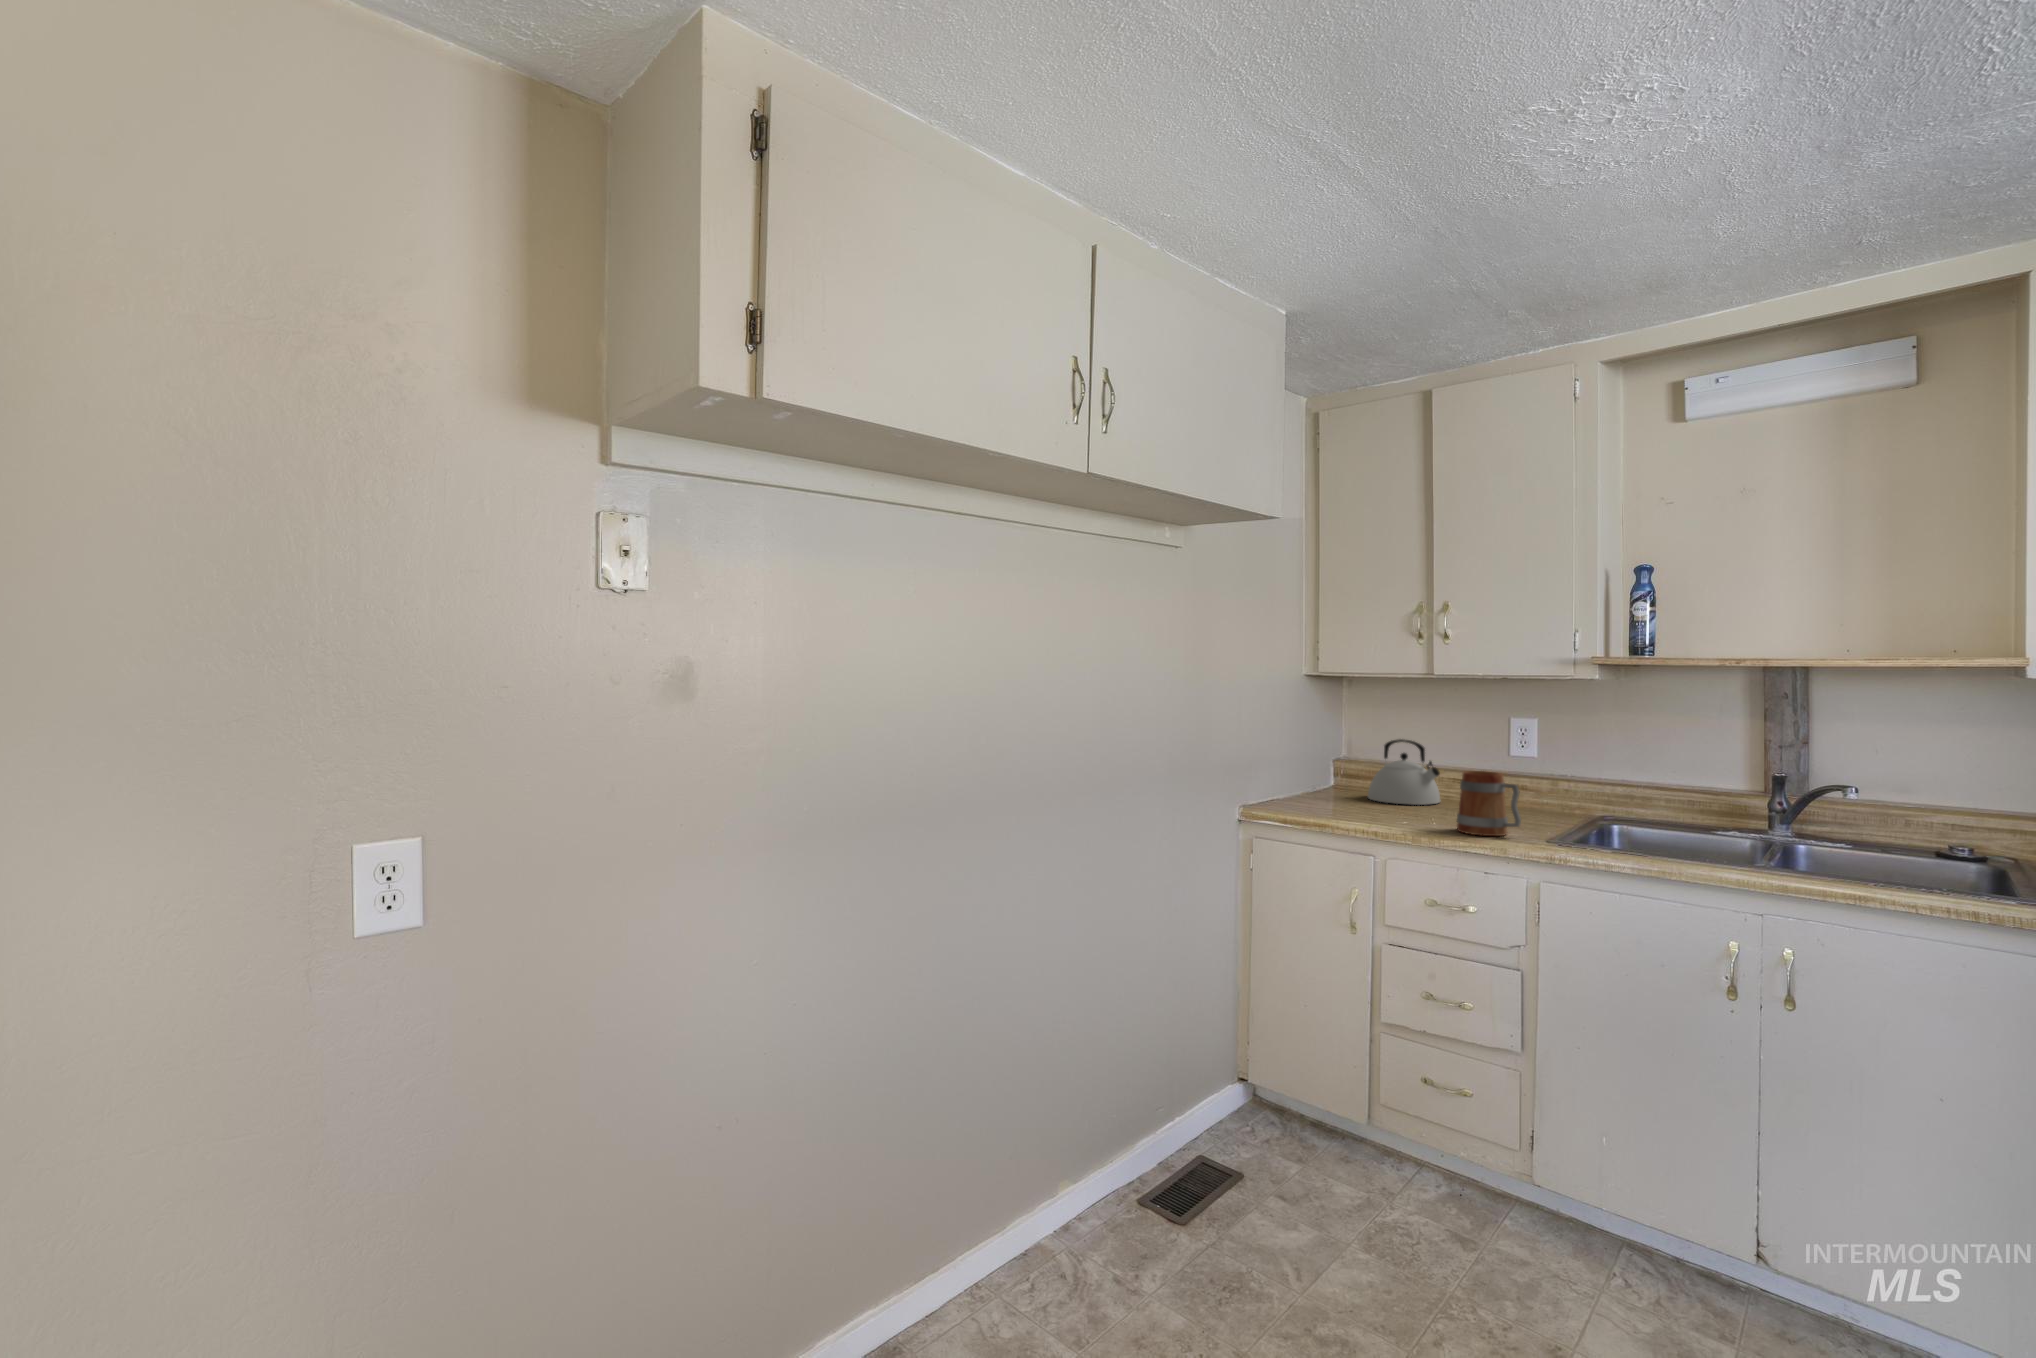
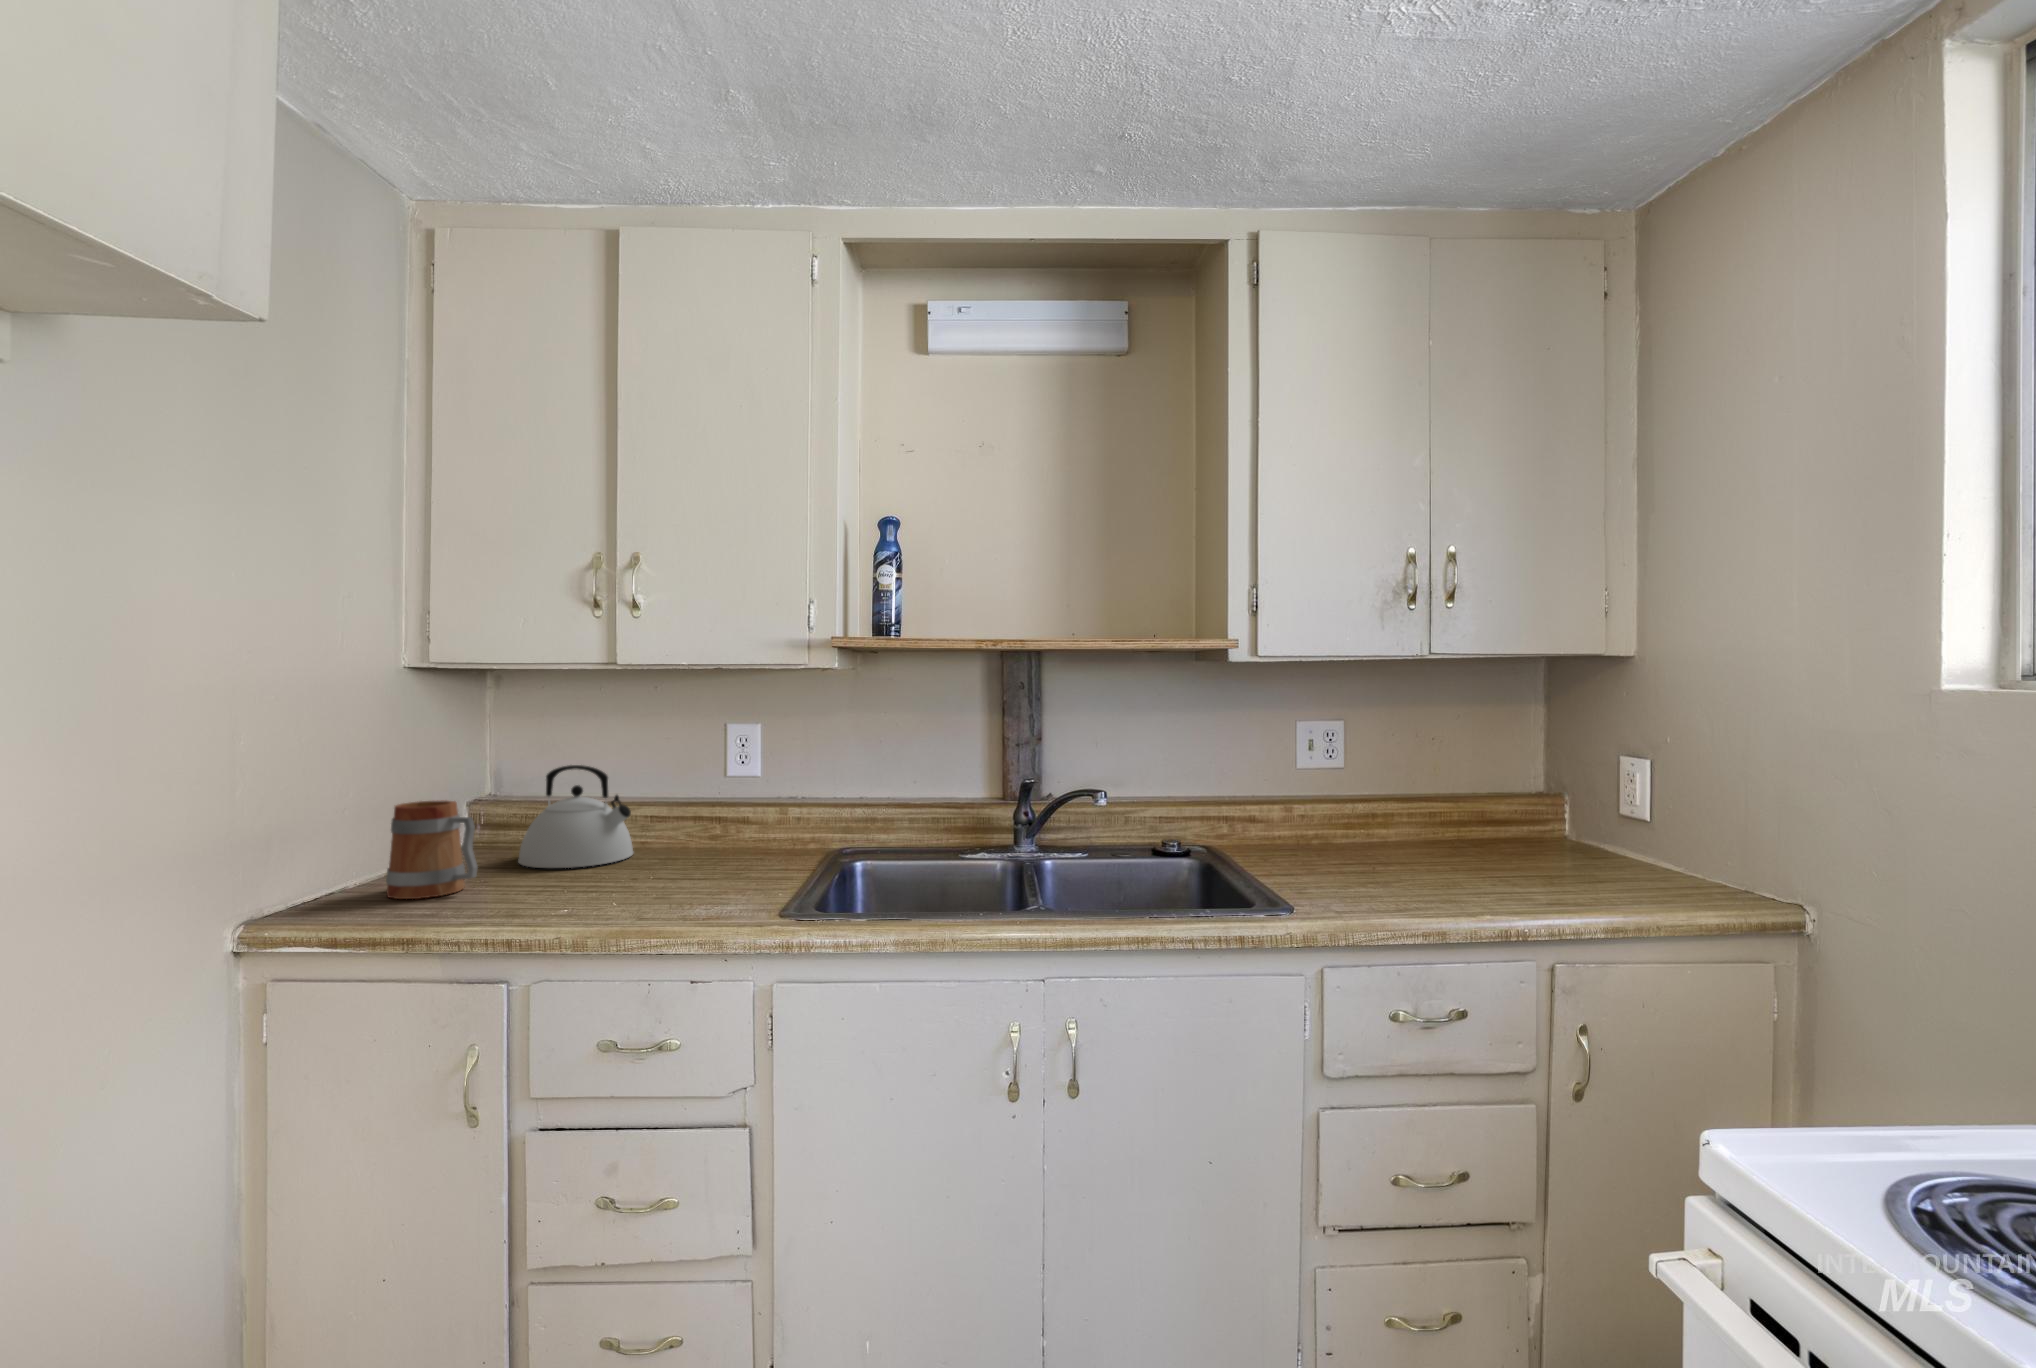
mug: present [1457,771,1521,836] -> present [386,800,478,899]

